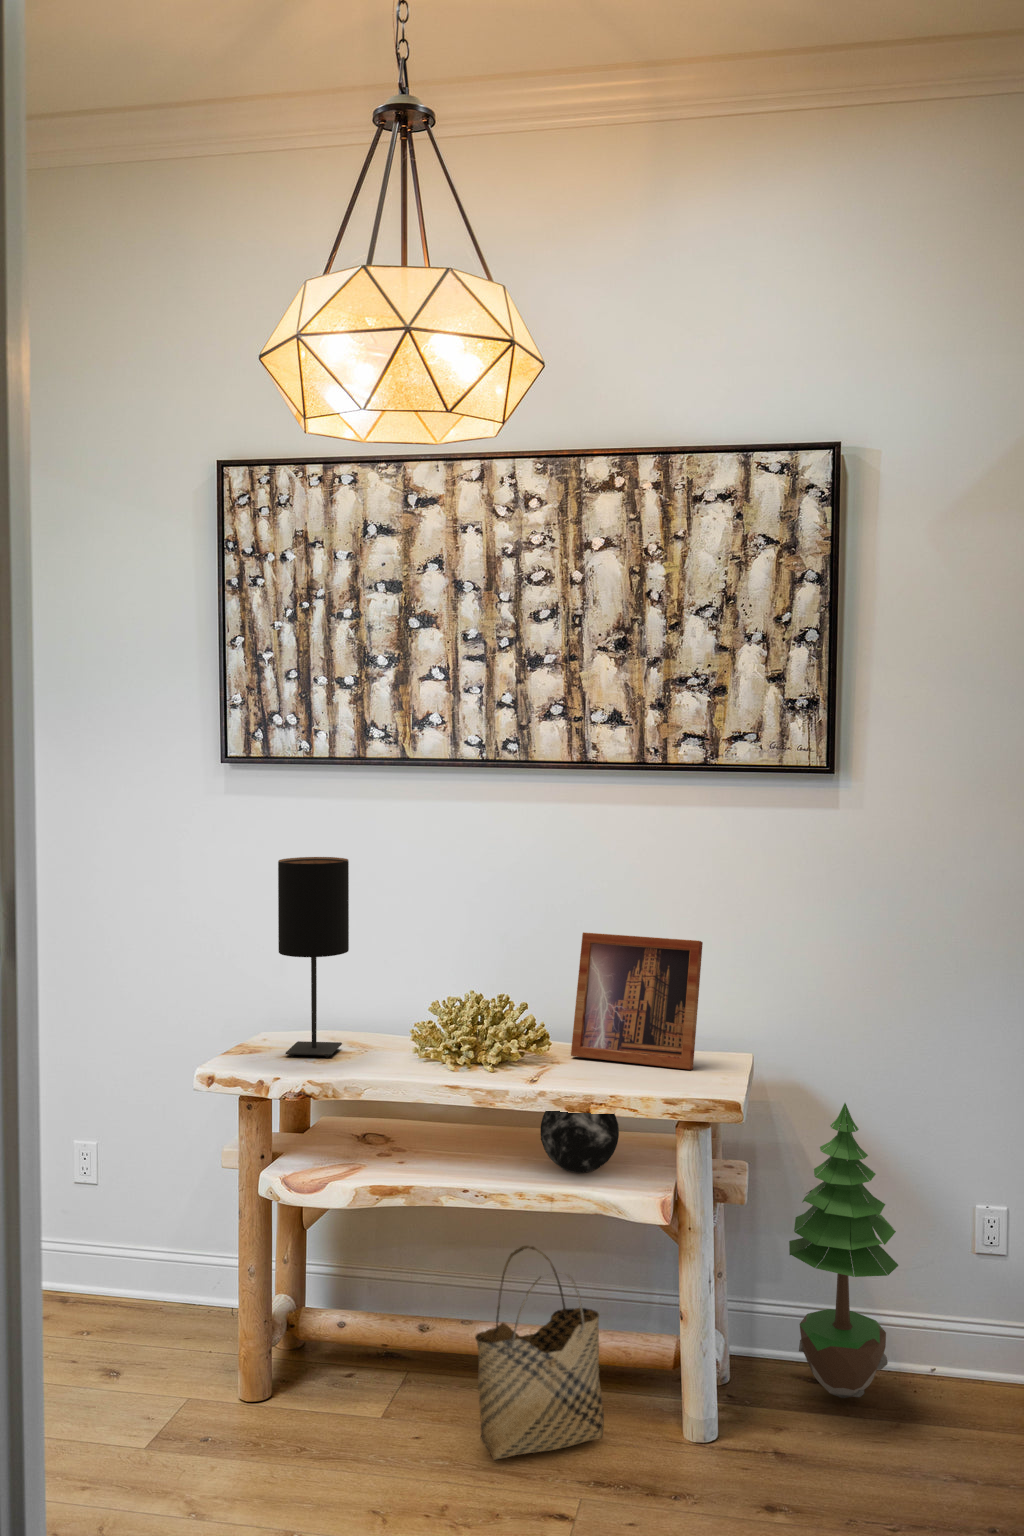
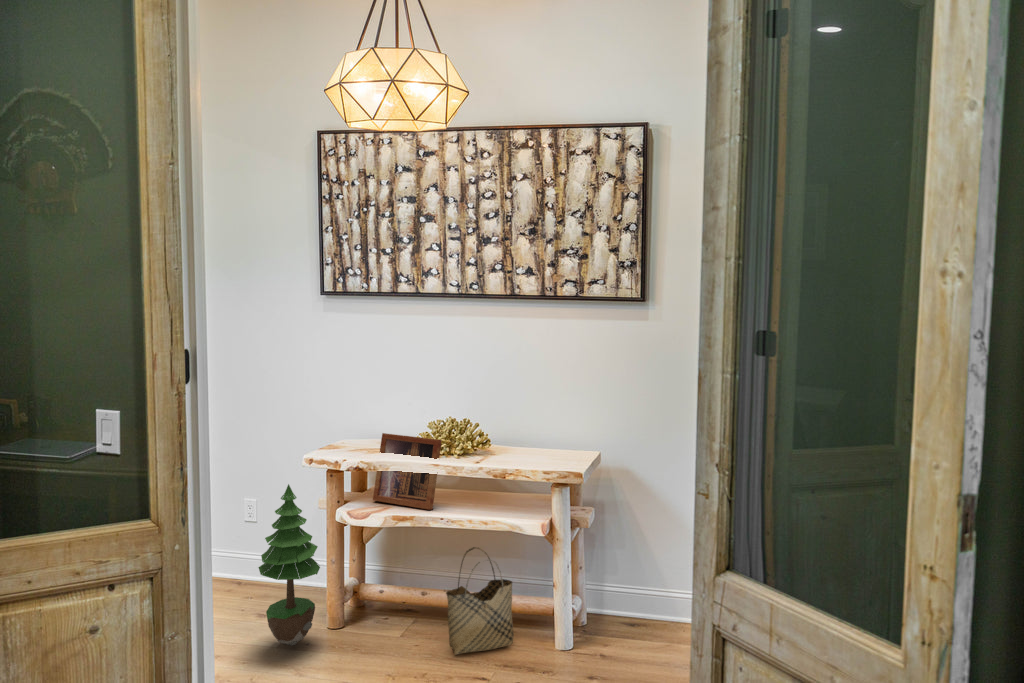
table lamp: present [278,857,349,1058] -> none [347,345,385,450]
picture frame: present [571,932,703,1070] -> present [373,433,442,510]
potted tree: present [789,1103,898,1398] -> present [259,484,320,646]
decorative orb: present [540,1111,619,1173] -> none [482,467,523,509]

